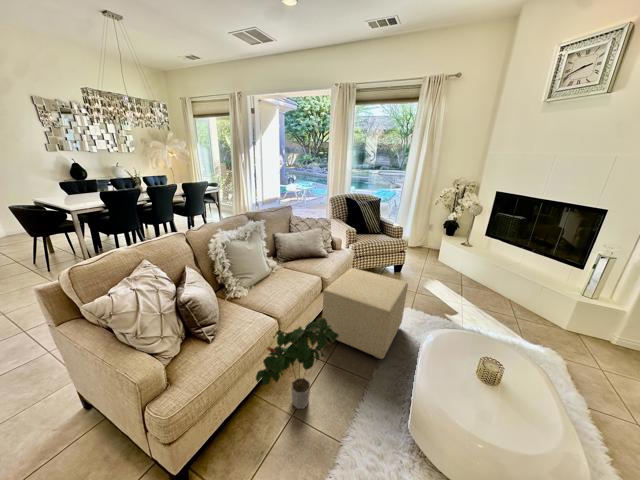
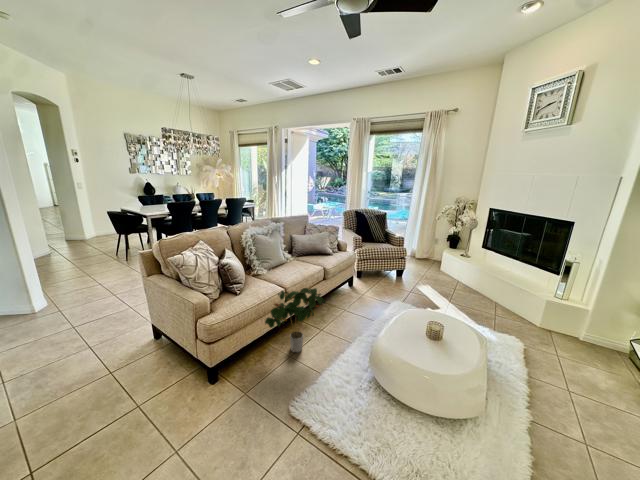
ottoman: present [322,268,408,359] -> none [321,264,392,331]

